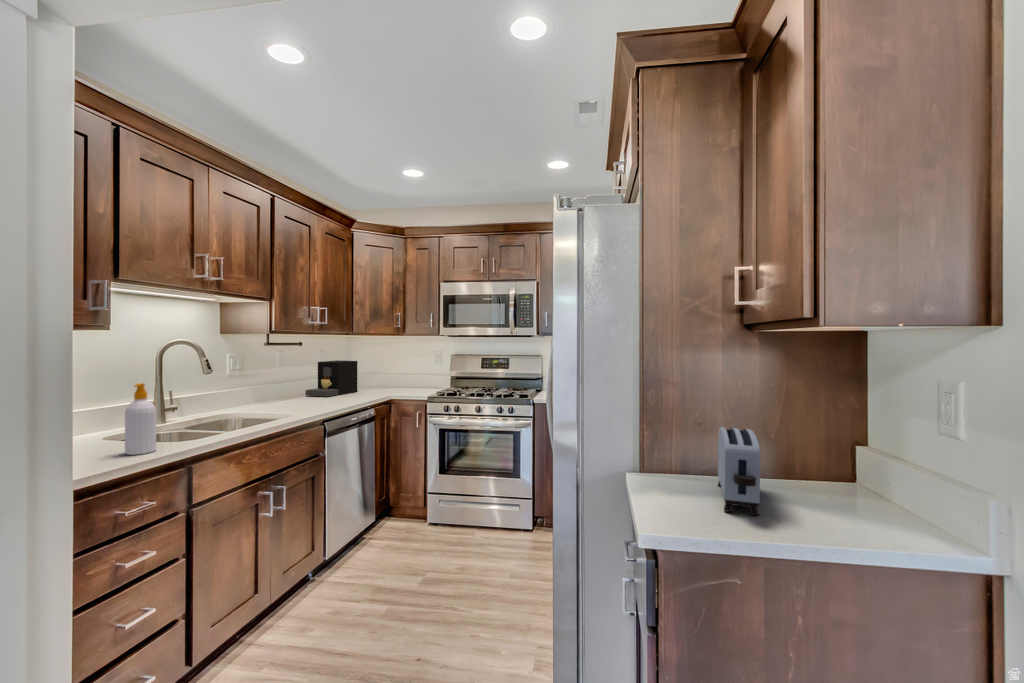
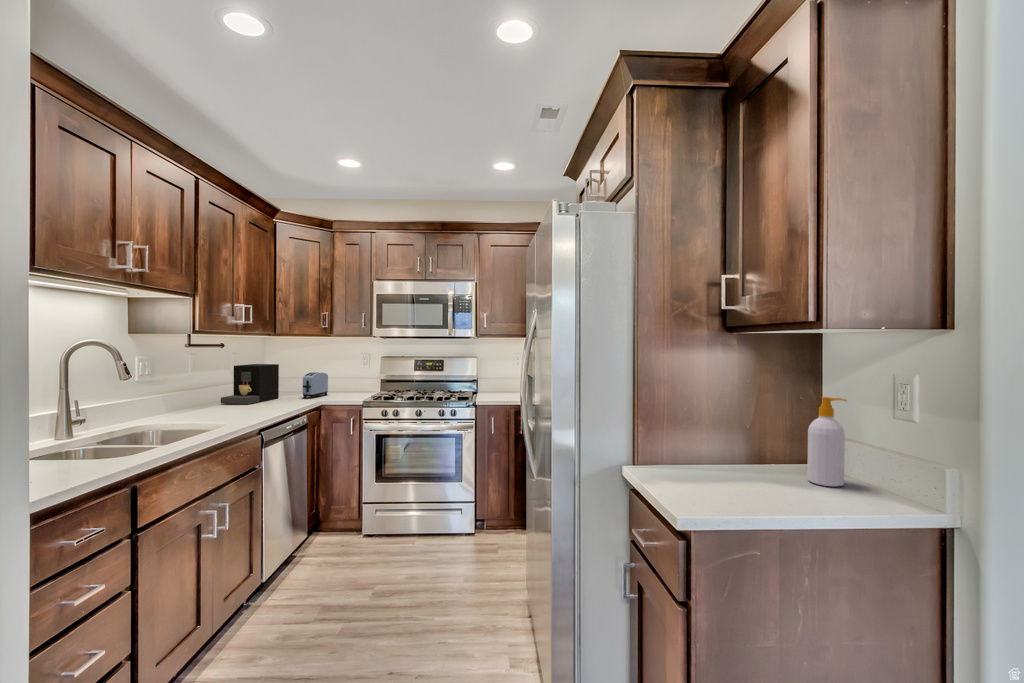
soap bottle: present [125,383,156,455] -> present [807,397,847,486]
toaster: present [718,427,760,515] -> present [303,372,328,399]

